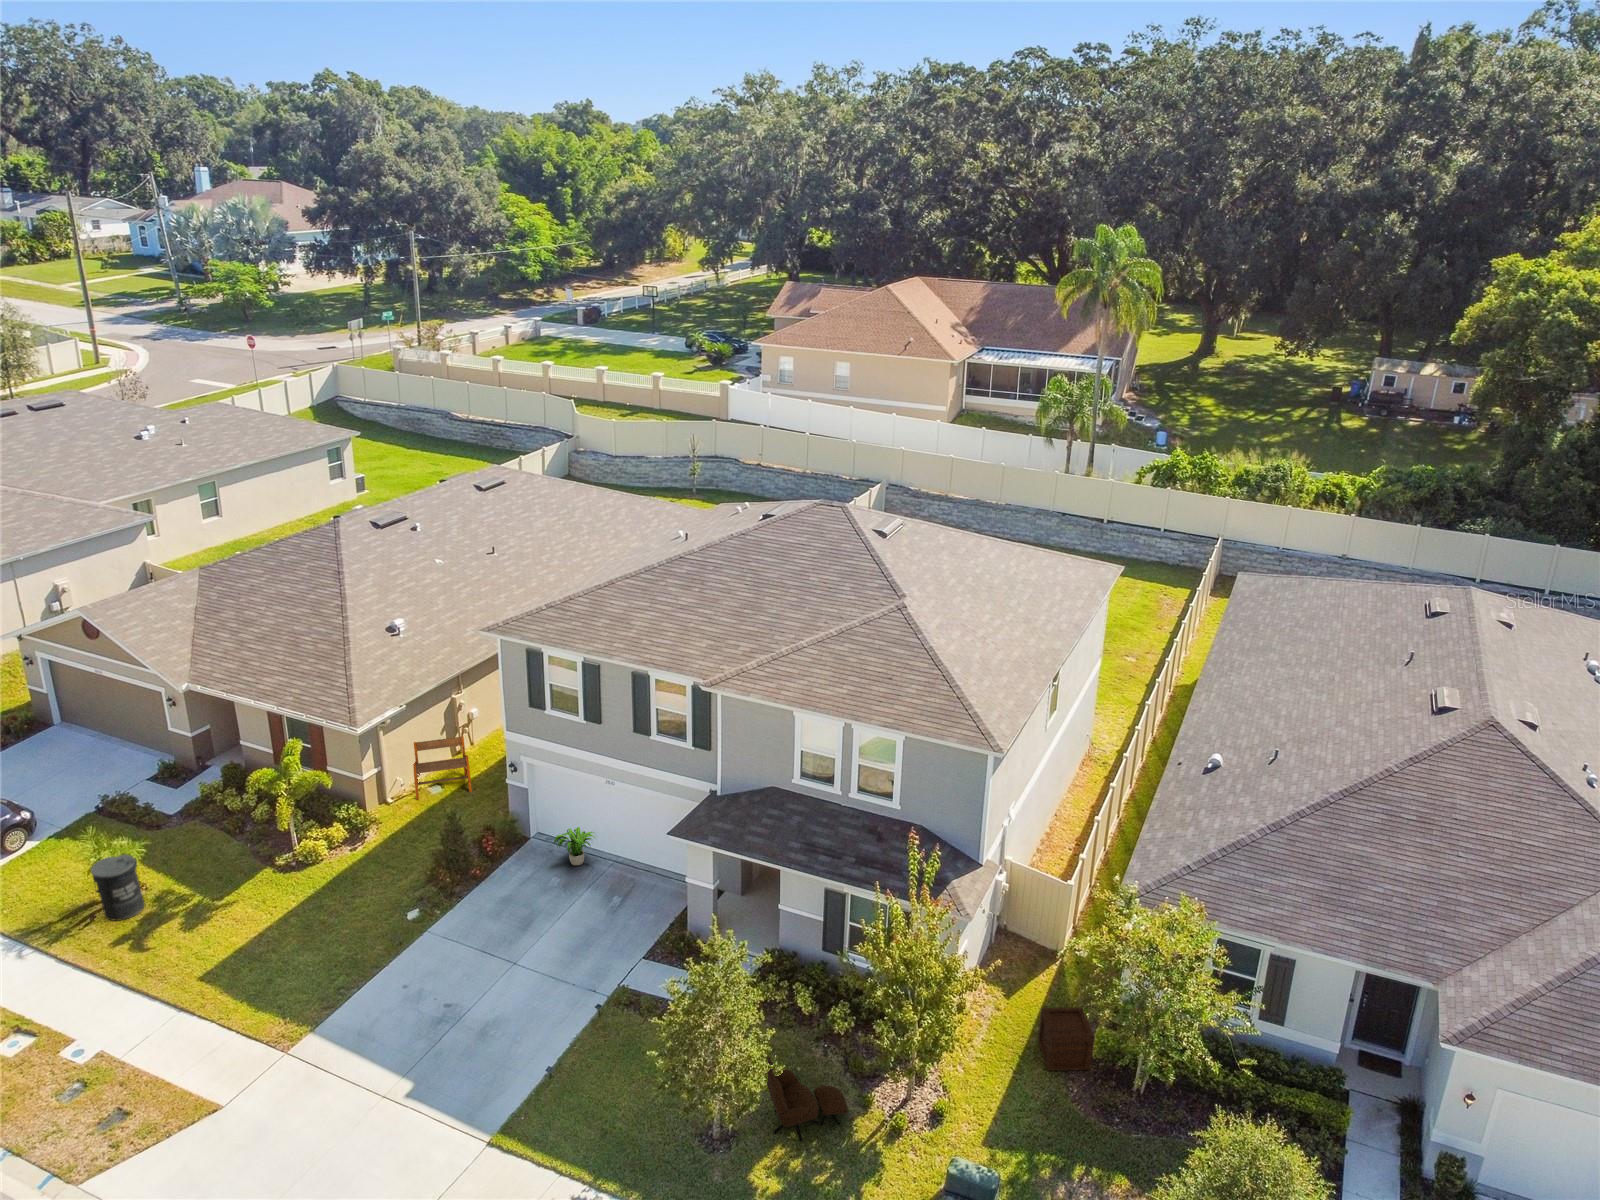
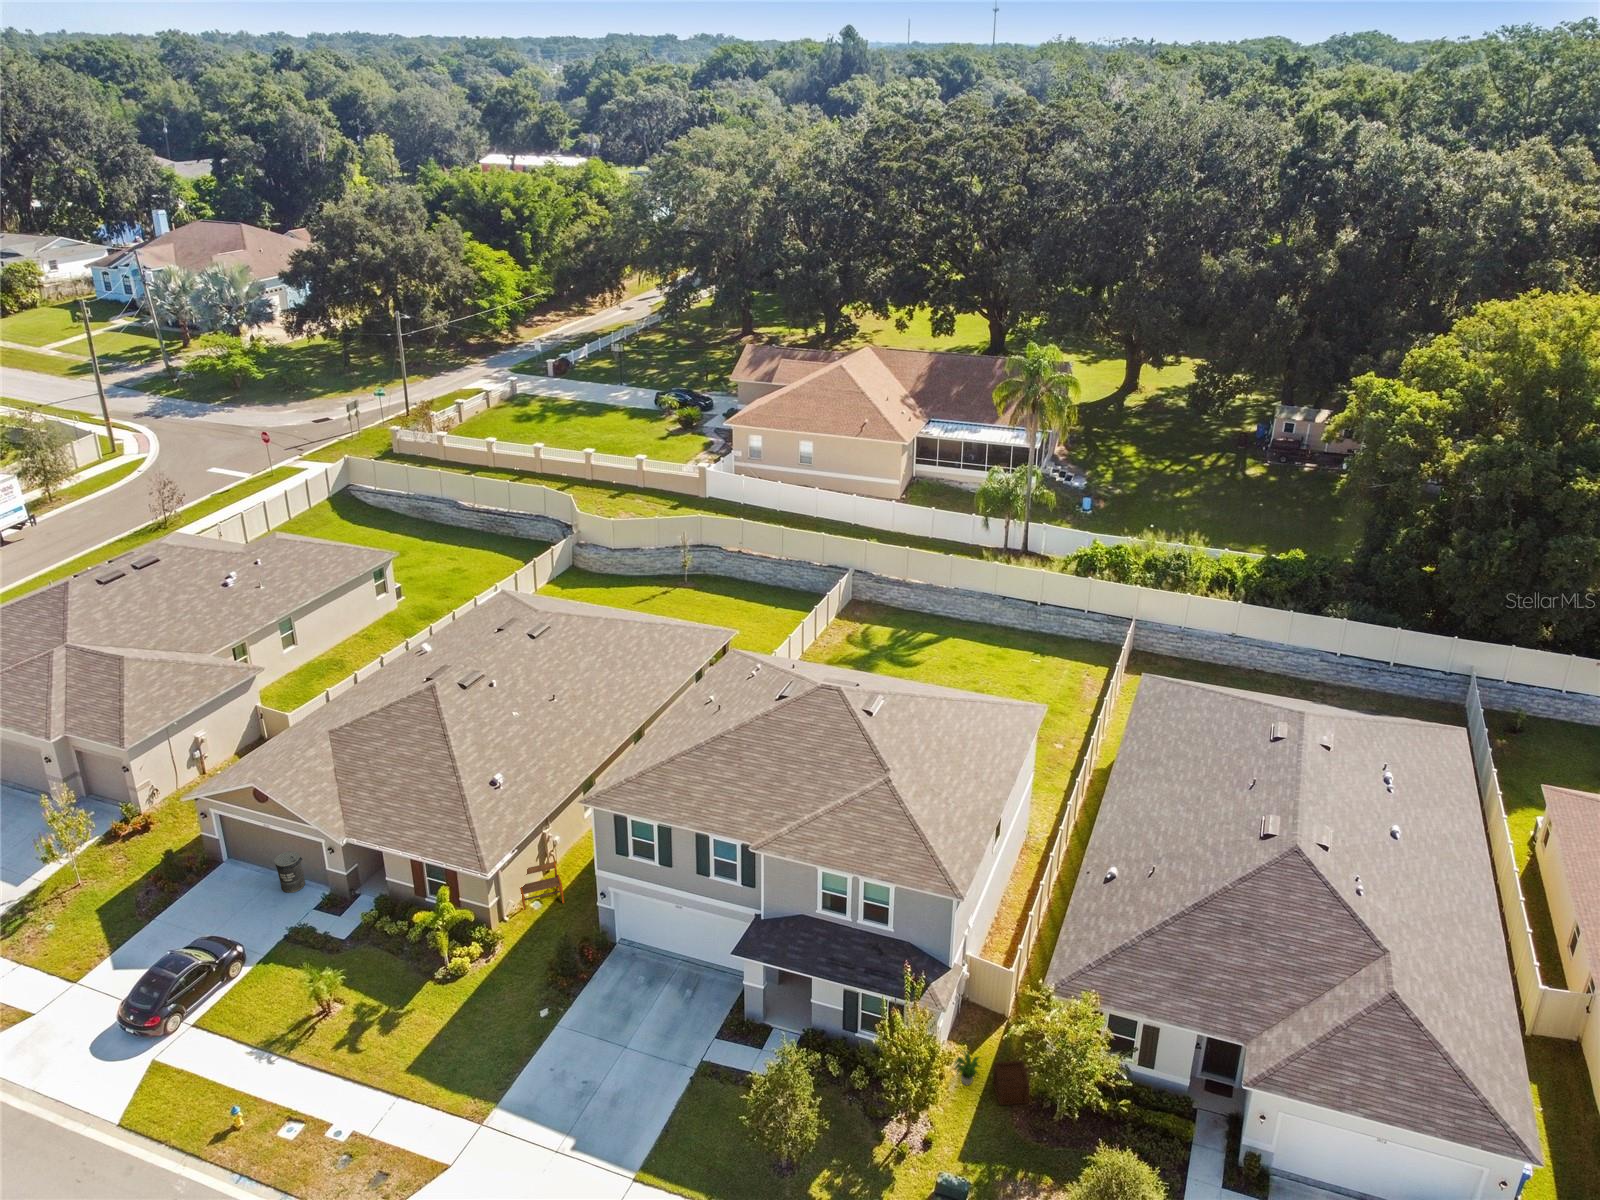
potted plant: present [554,827,595,866] -> present [954,1050,979,1085]
trash can: present [91,855,145,921] -> present [274,851,305,893]
lounge chair: present [767,1057,848,1142] -> none [813,1114,869,1167]

